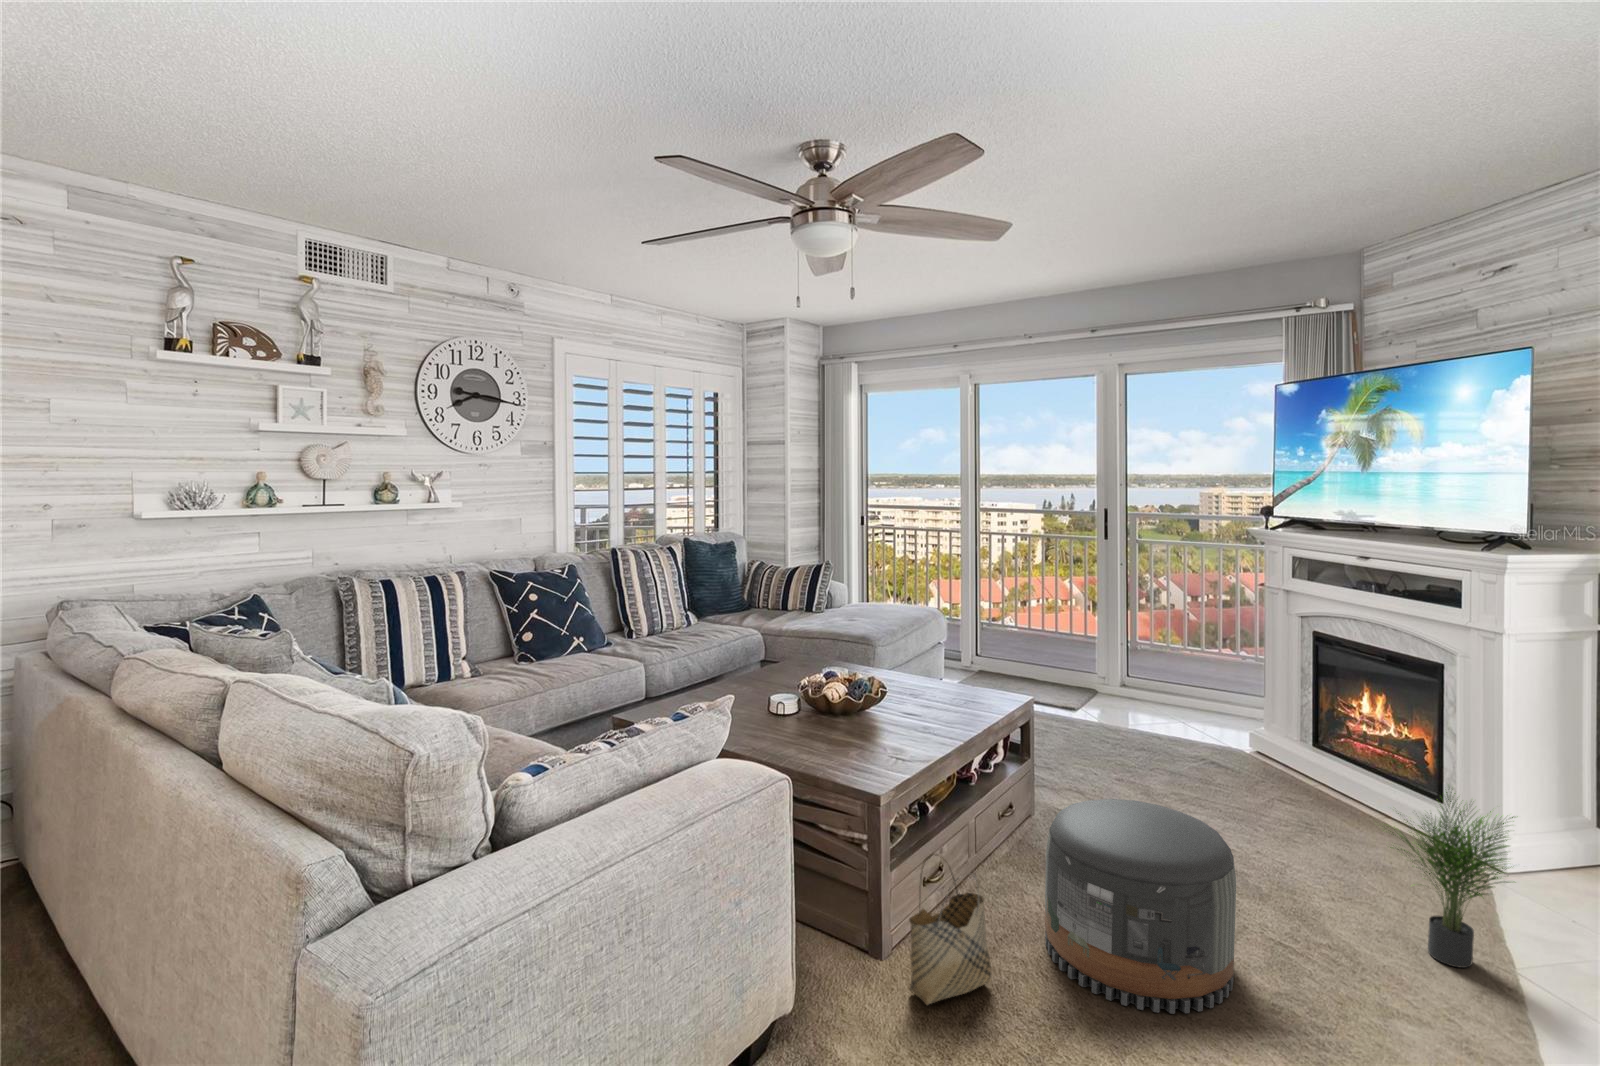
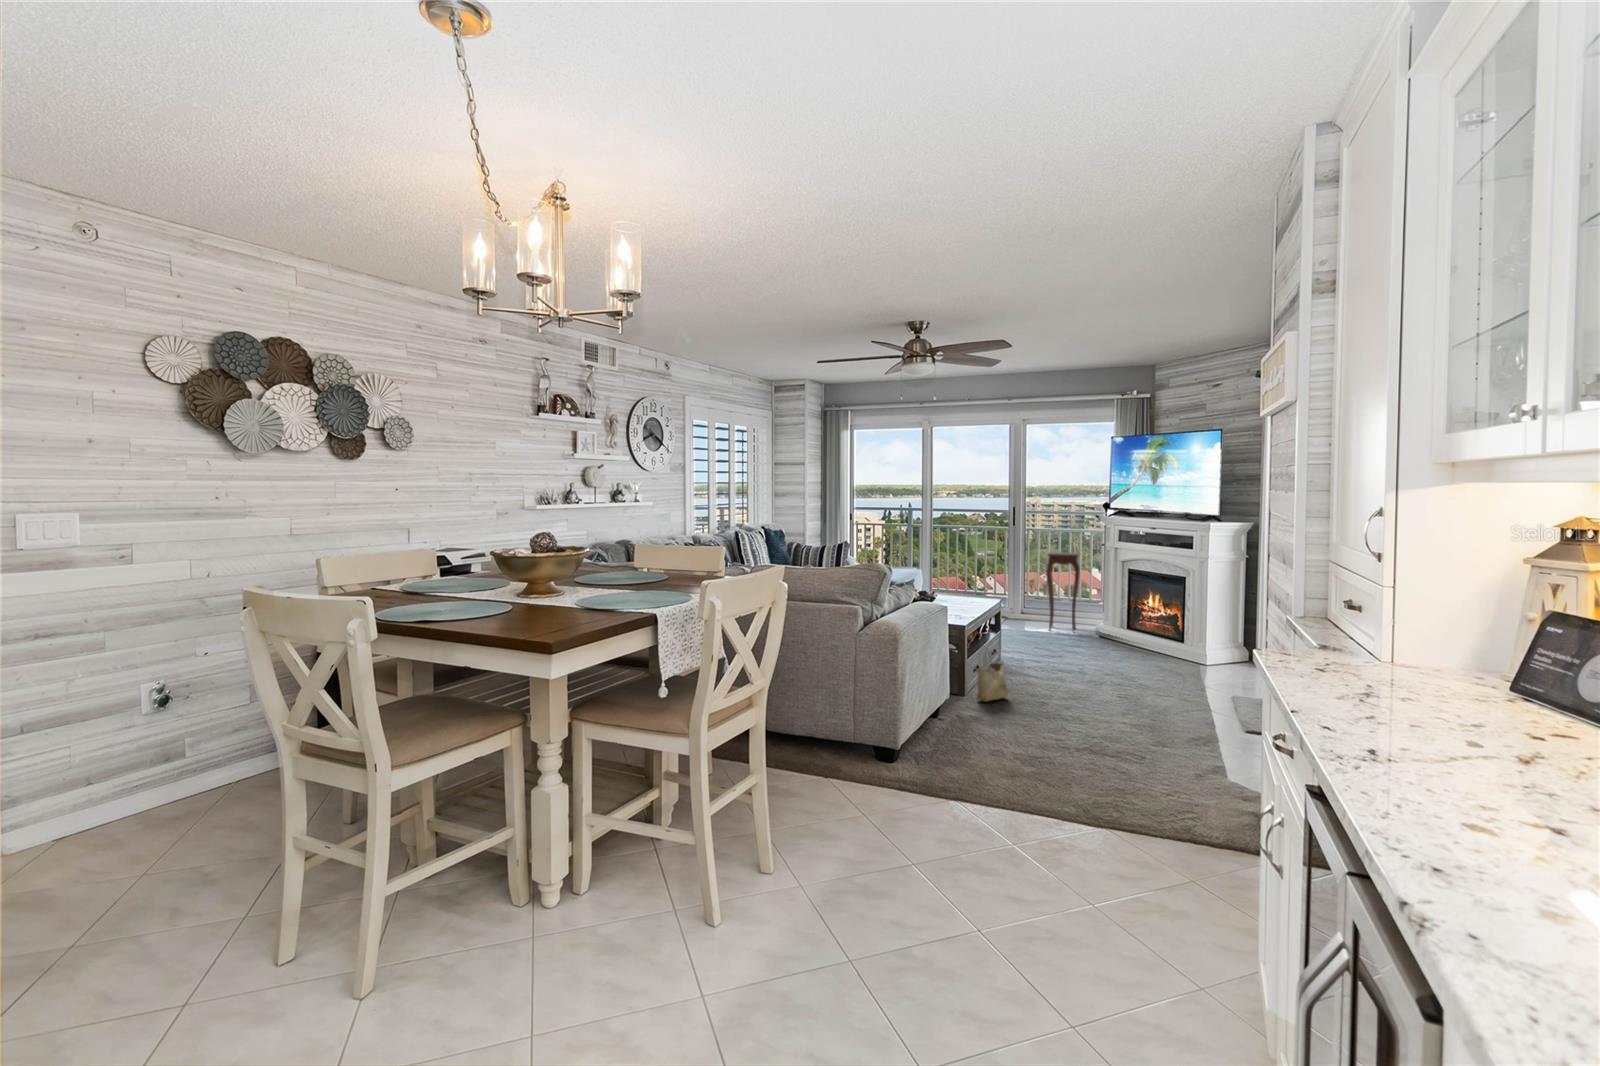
side table: none [1154,588,1219,733] -> present [1046,552,1080,632]
potted plant: present [1390,792,1513,968] -> none [1153,615,1206,687]
pouf: present [1045,799,1236,1014] -> none [1023,629,1101,700]

